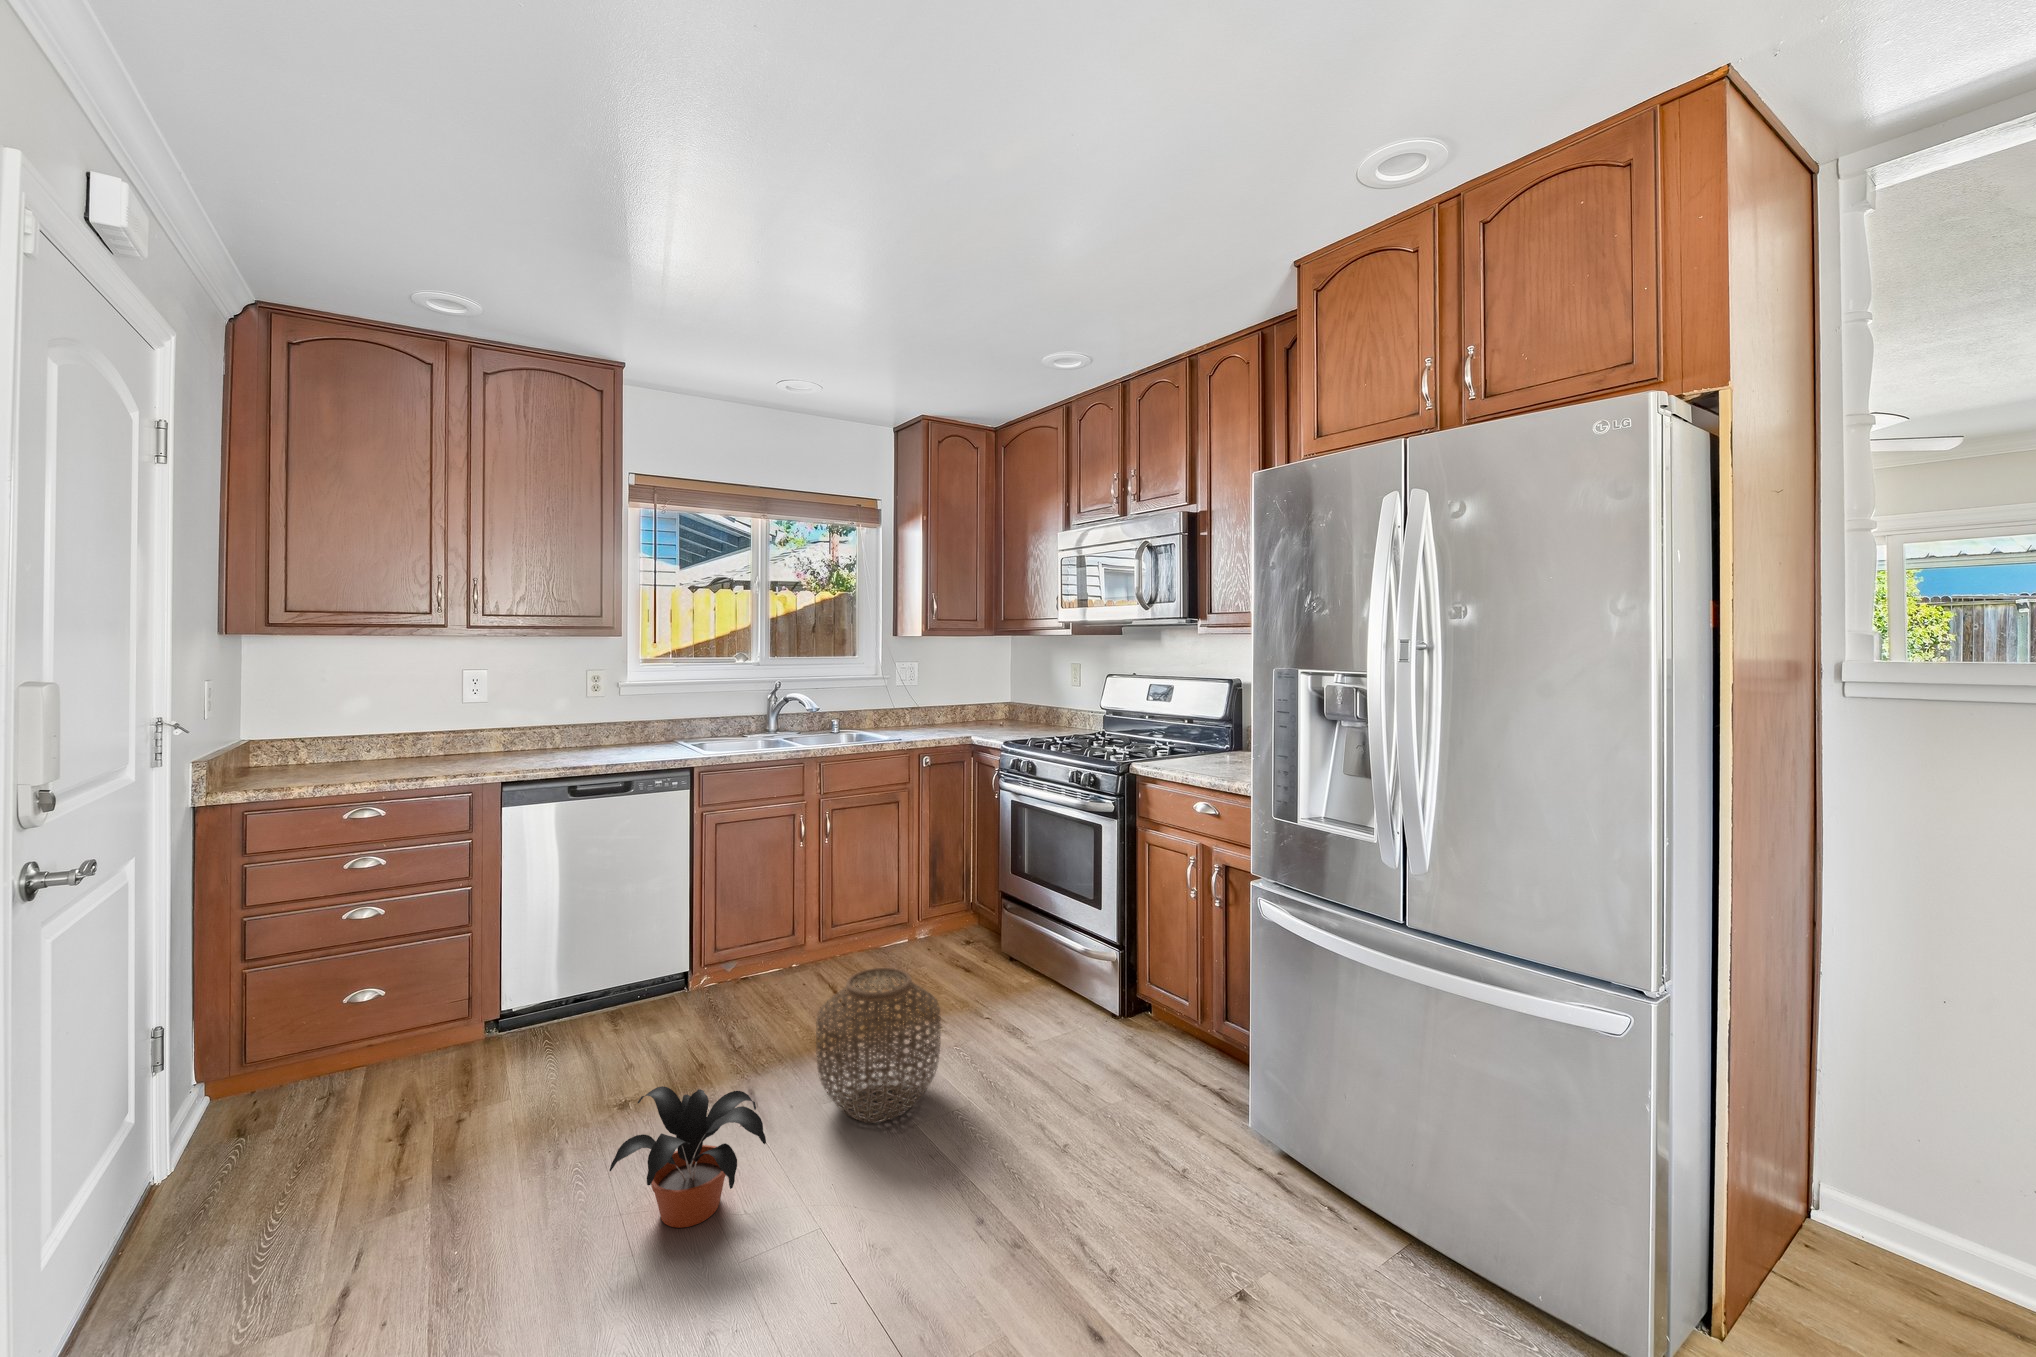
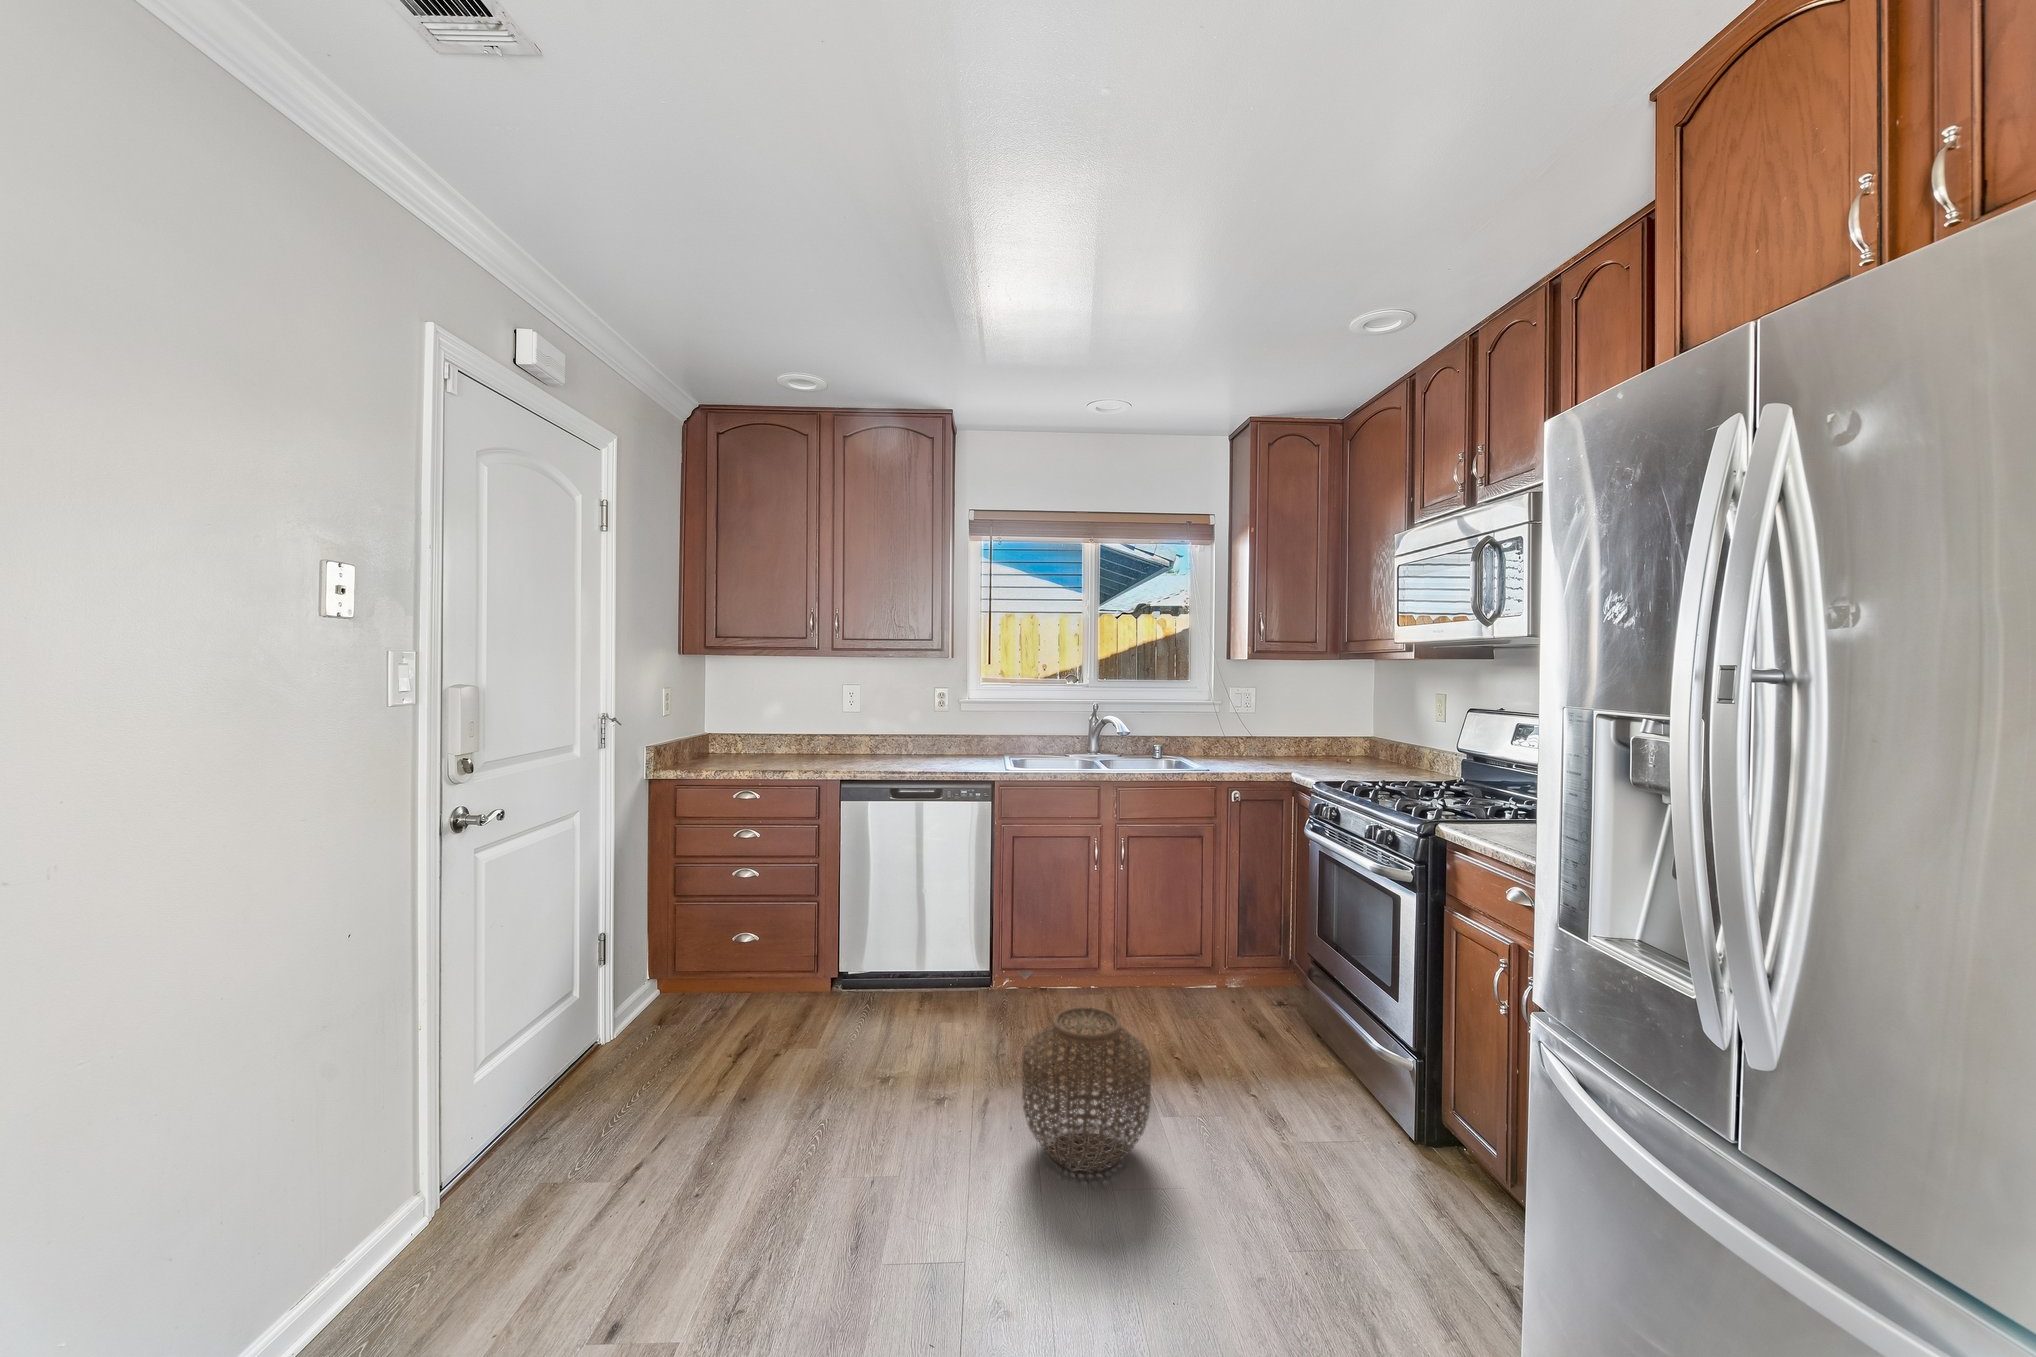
potted plant: present [609,1086,766,1228] -> none [809,1069,944,1205]

